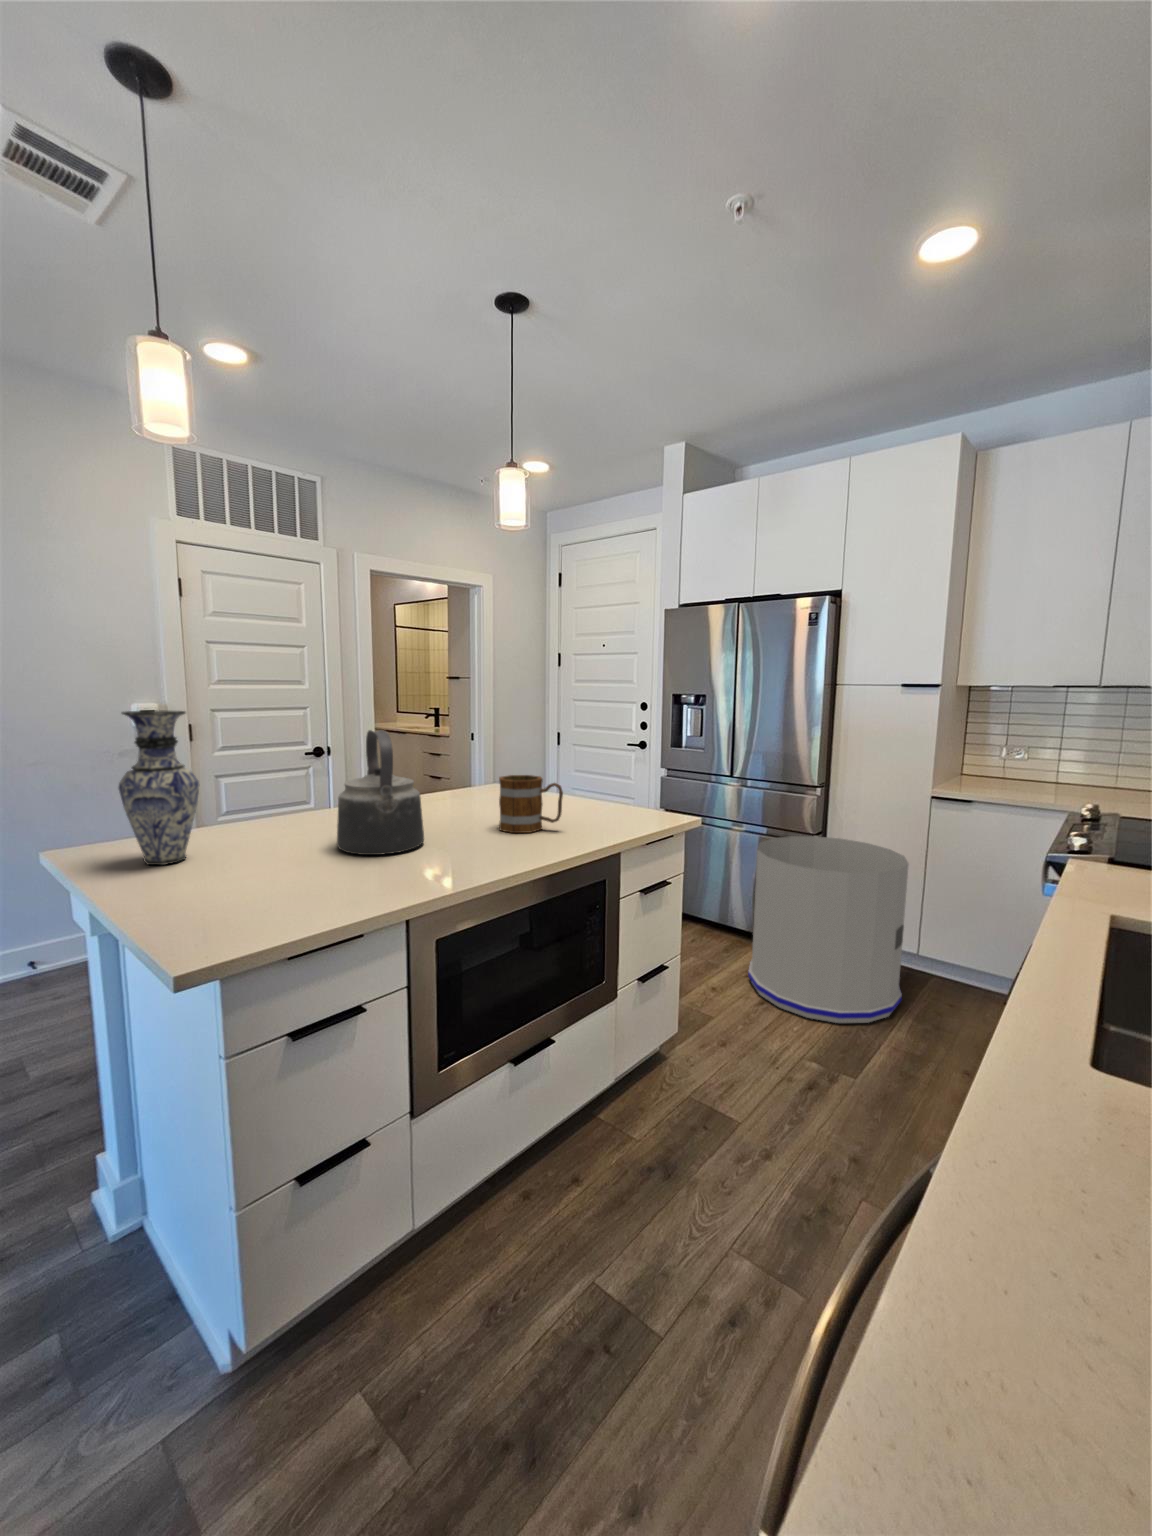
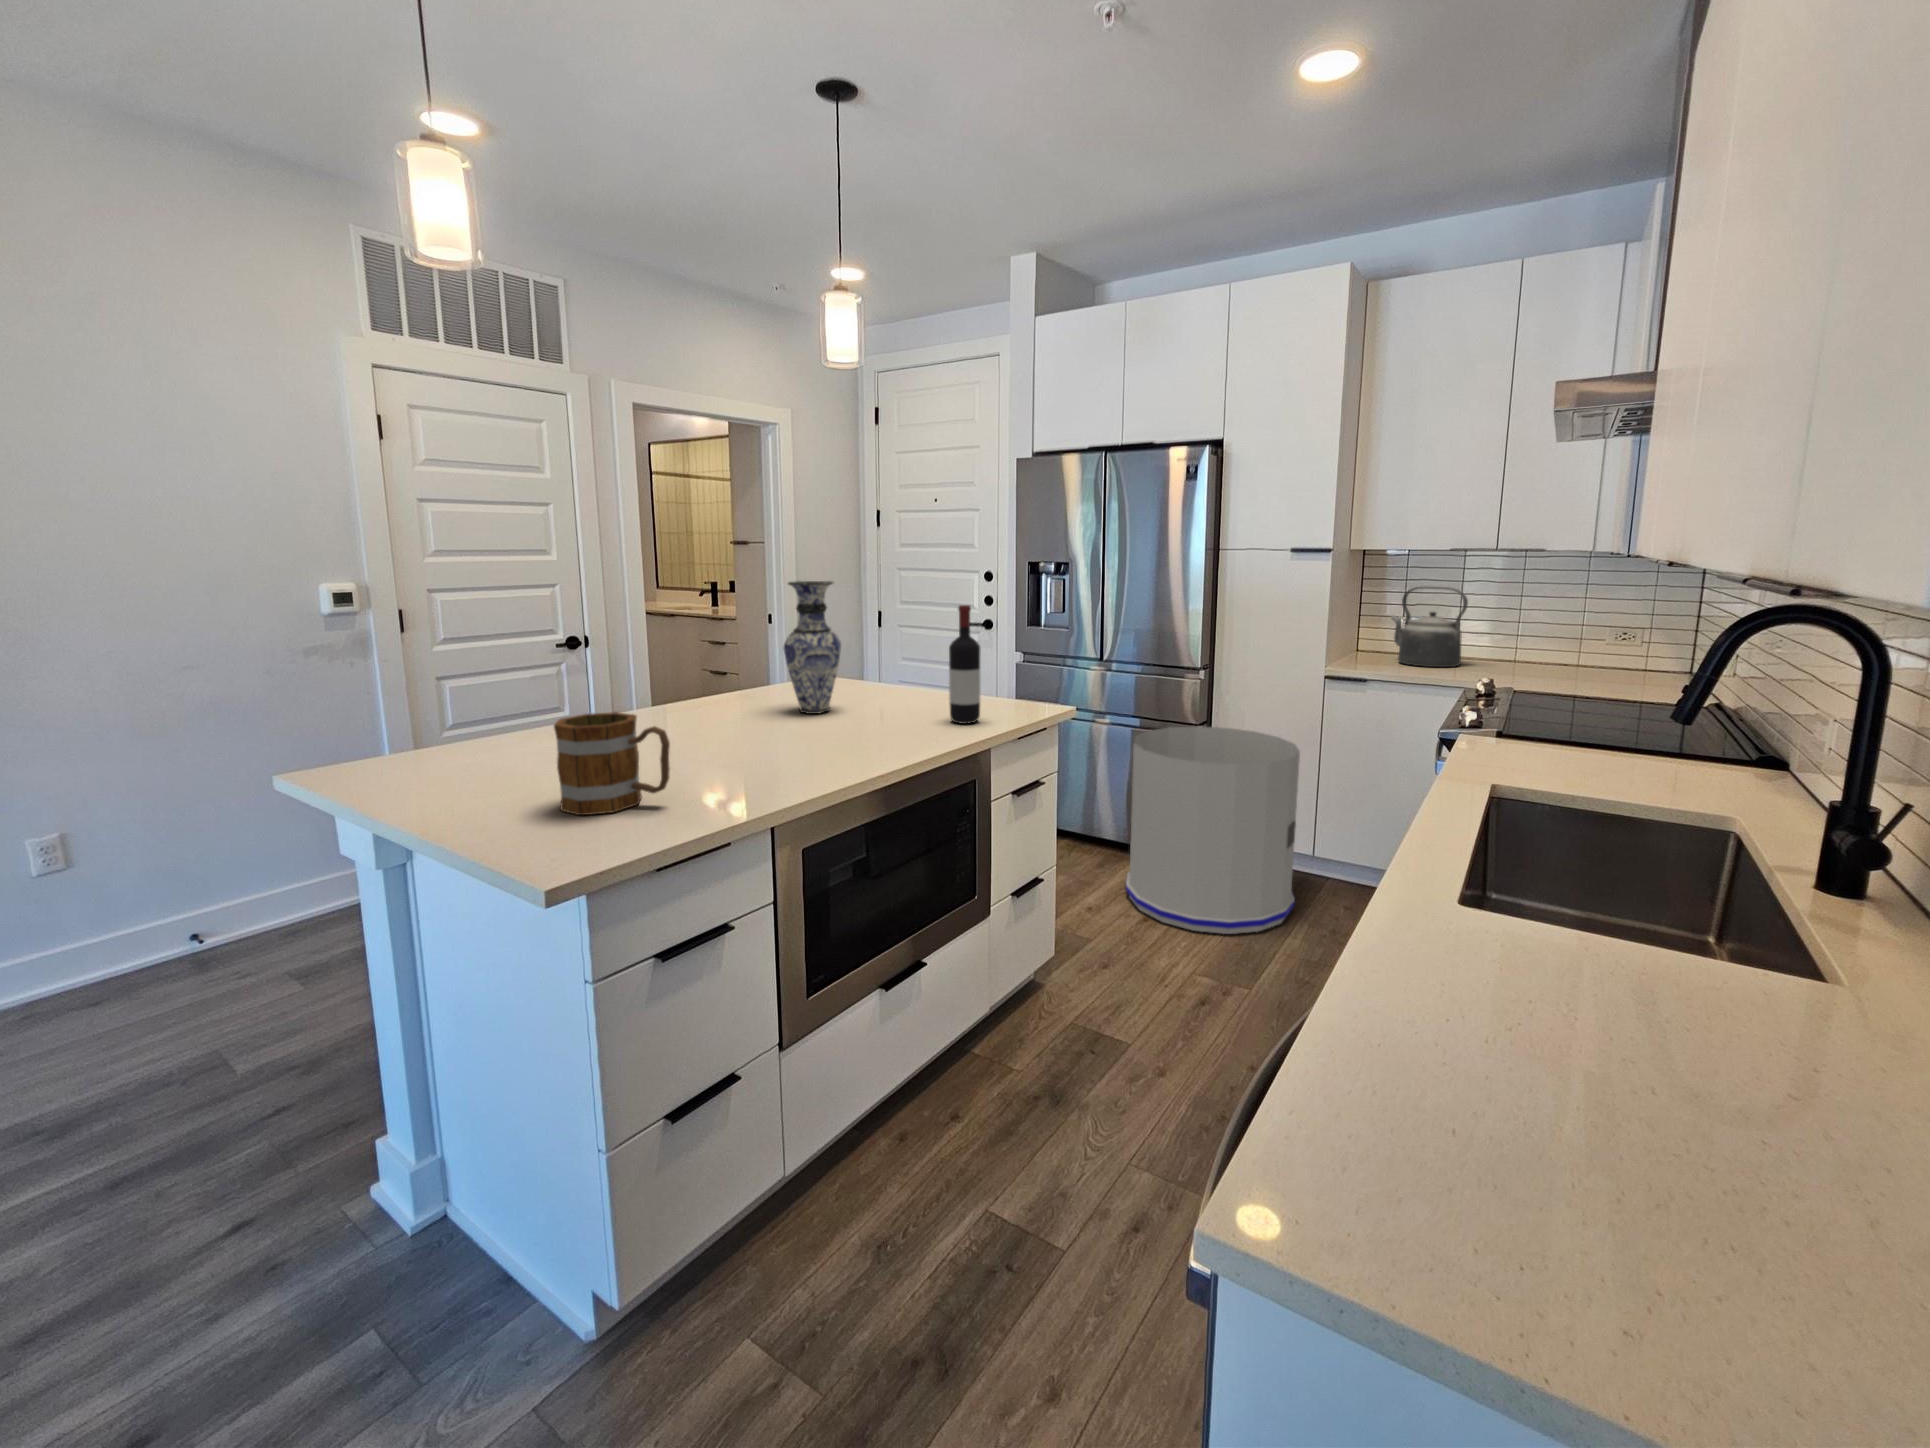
vase: present [119,710,200,865] -> present [784,581,841,714]
wine bottle: none [587,727,615,830] -> present [949,605,980,724]
kettle: present [337,730,424,855] -> present [1392,586,1468,667]
mug: present [499,775,563,833] -> present [554,712,670,815]

